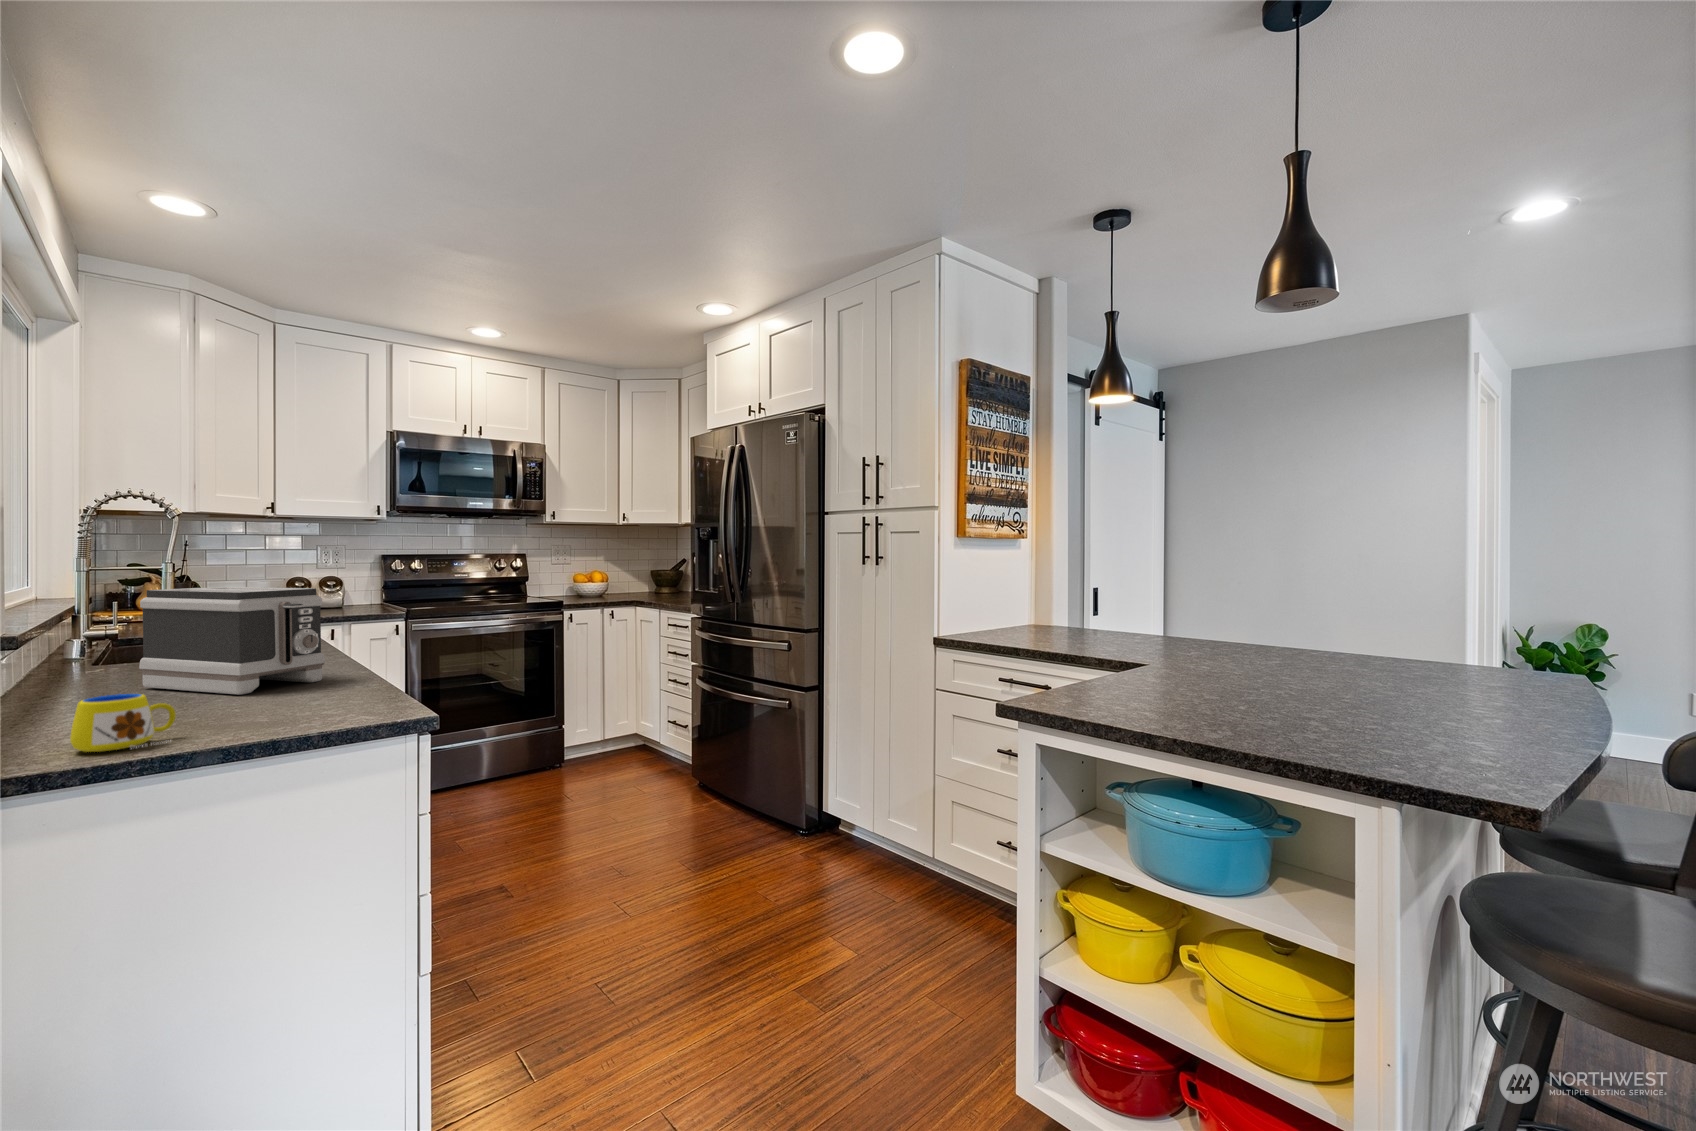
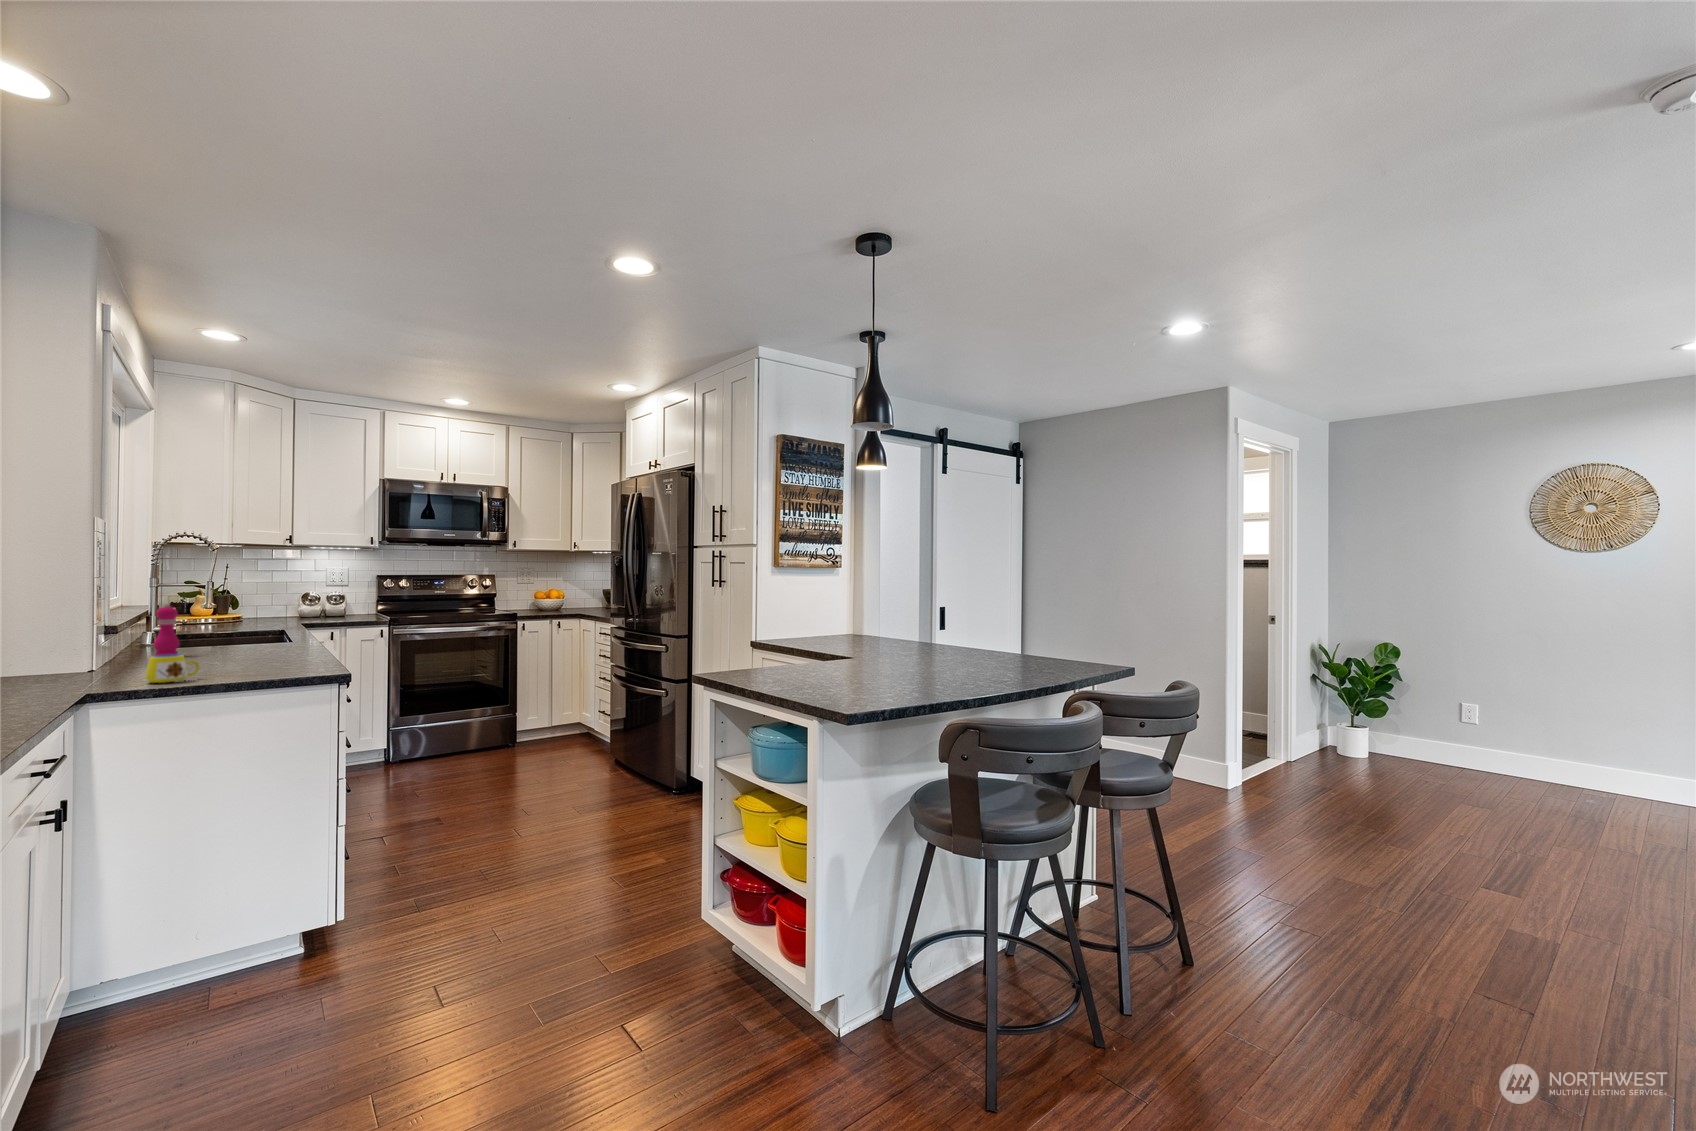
toaster: present [139,587,325,695] -> none [185,598,295,663]
pepper mill: none [85,594,130,685] -> present [153,602,180,656]

